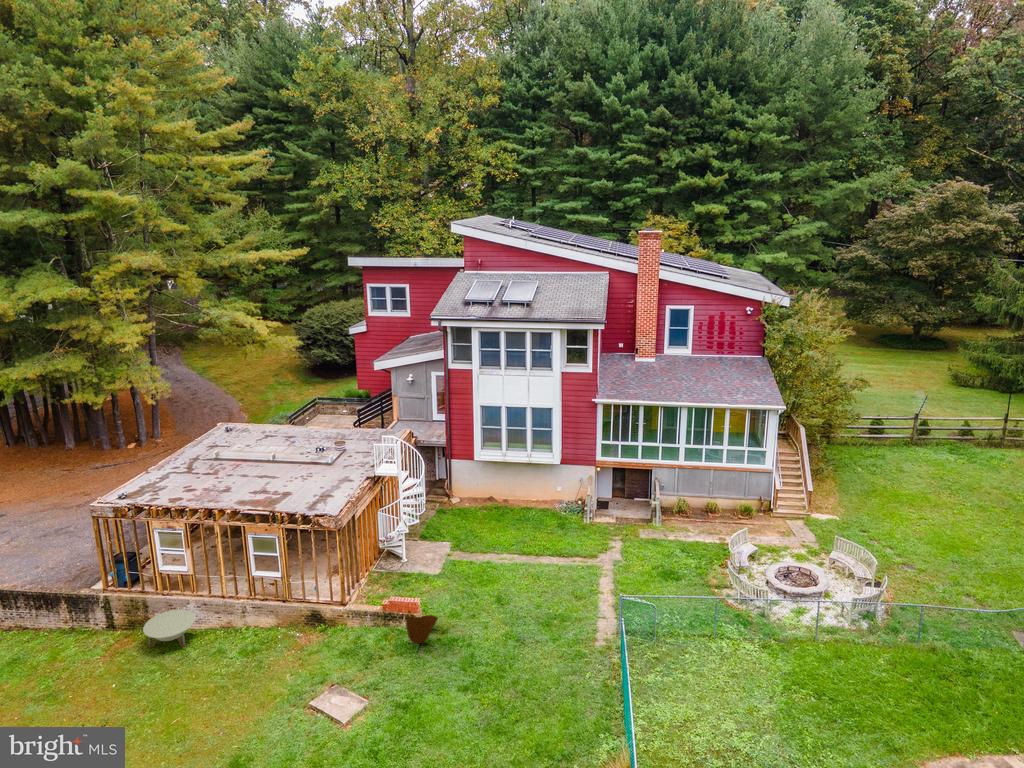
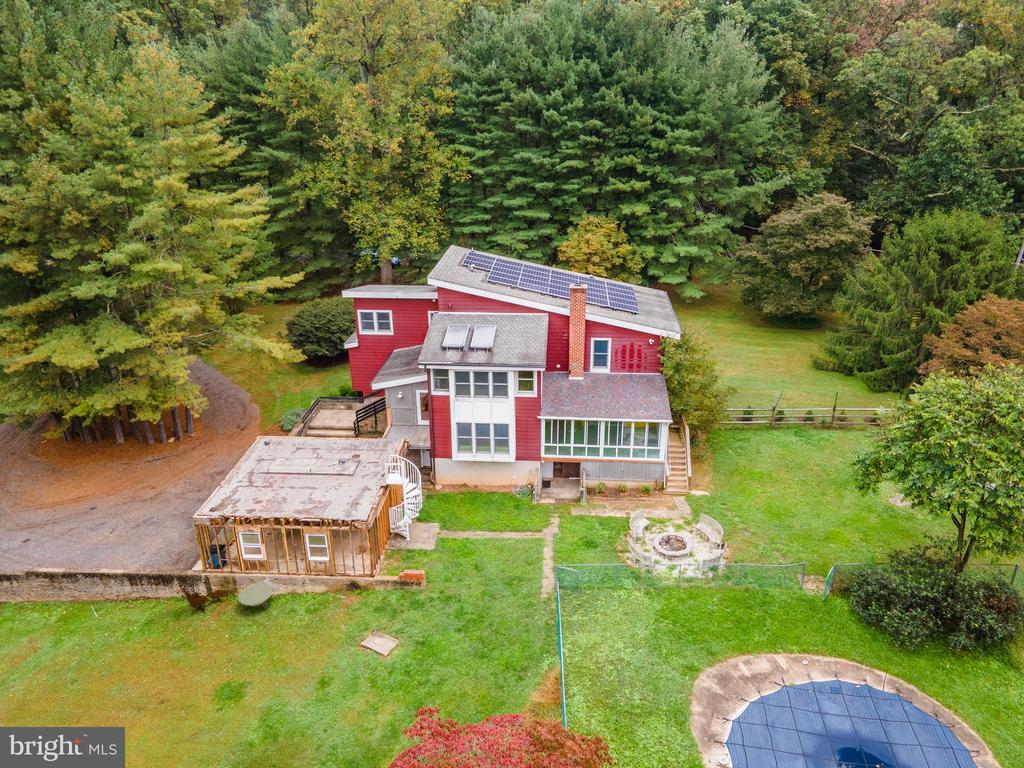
lounge chair: present [405,615,438,653] -> present [182,587,224,610]

